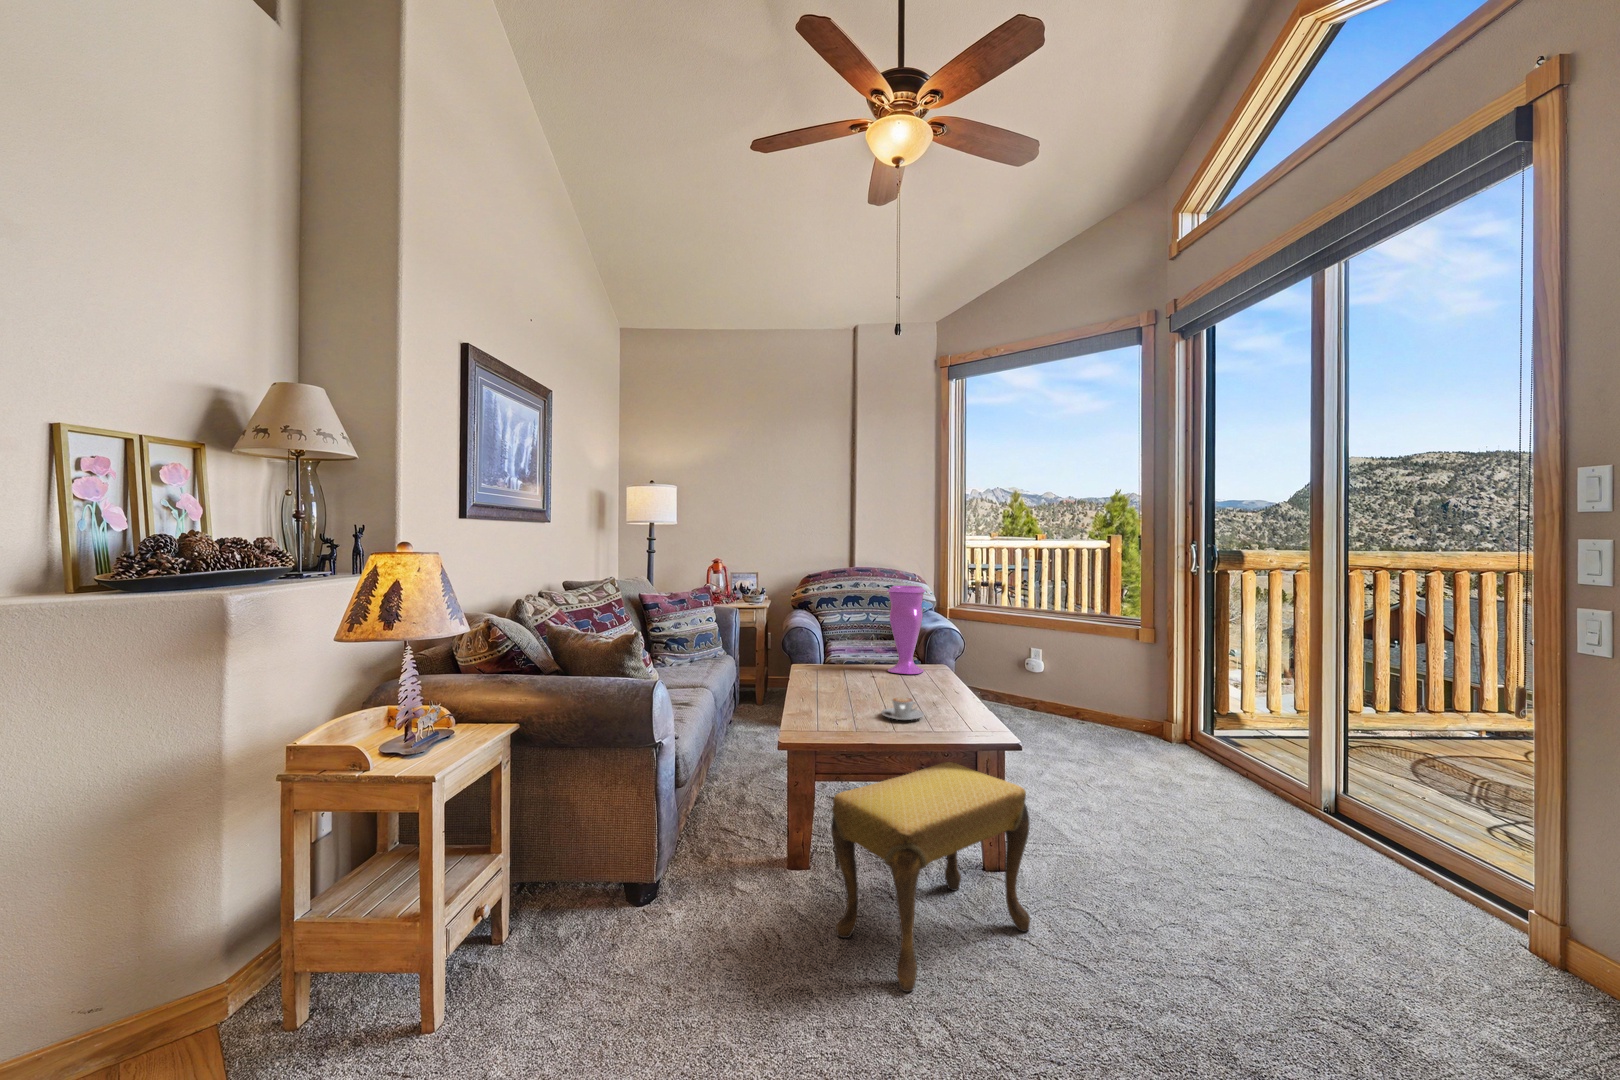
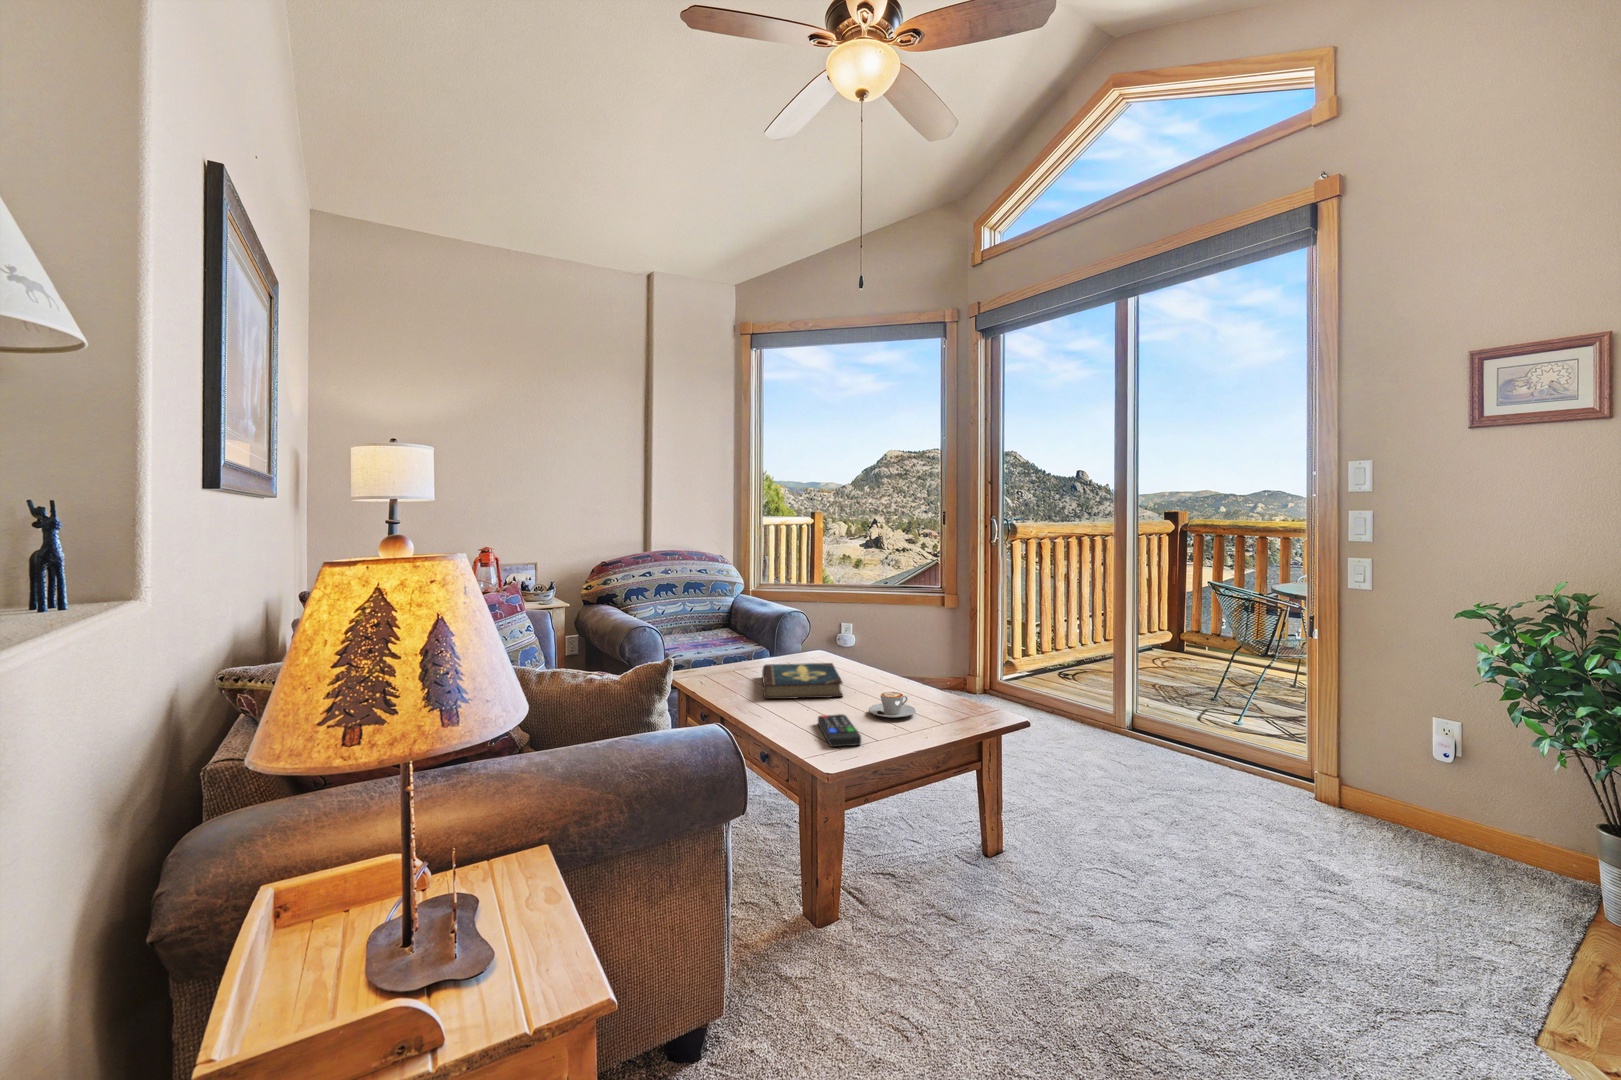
vase: present [887,586,926,674] -> none [777,570,819,667]
book: none [824,666,915,699] -> present [762,663,843,699]
remote control: none [808,706,853,731] -> present [818,714,861,747]
footstool: present [831,762,1030,992] -> none [940,752,1083,1009]

